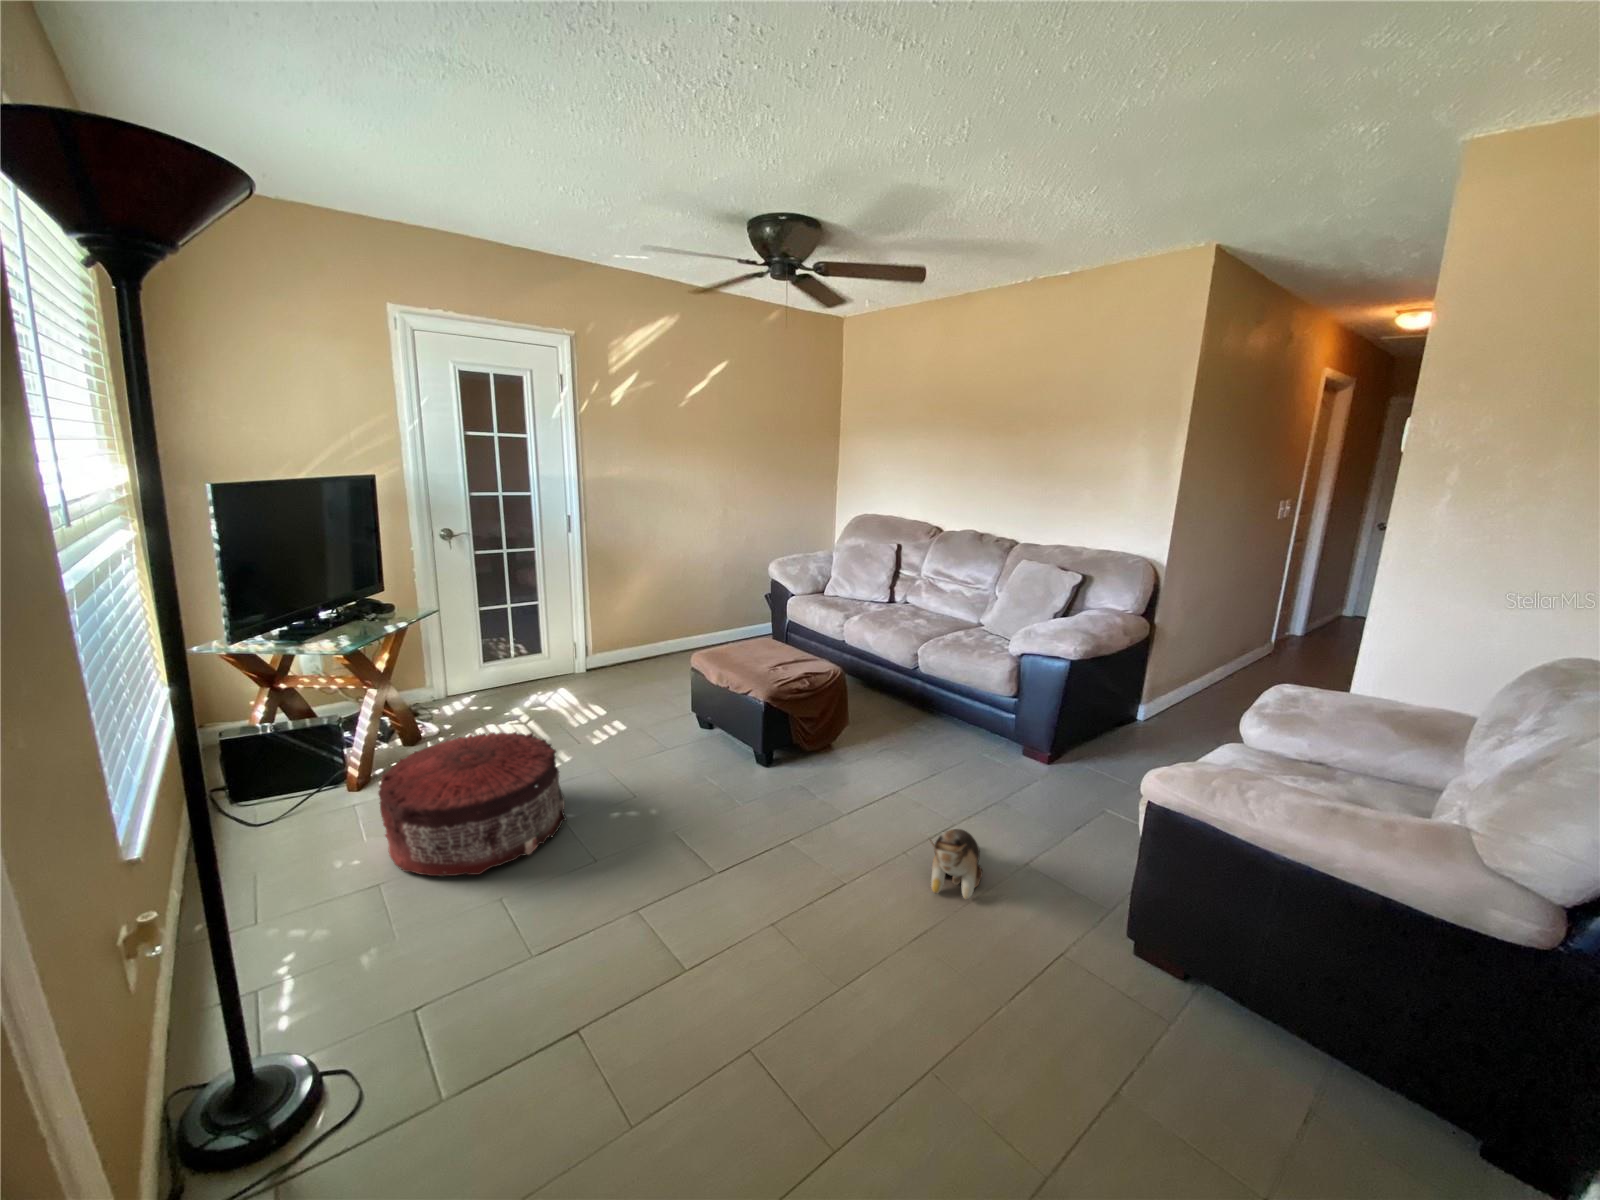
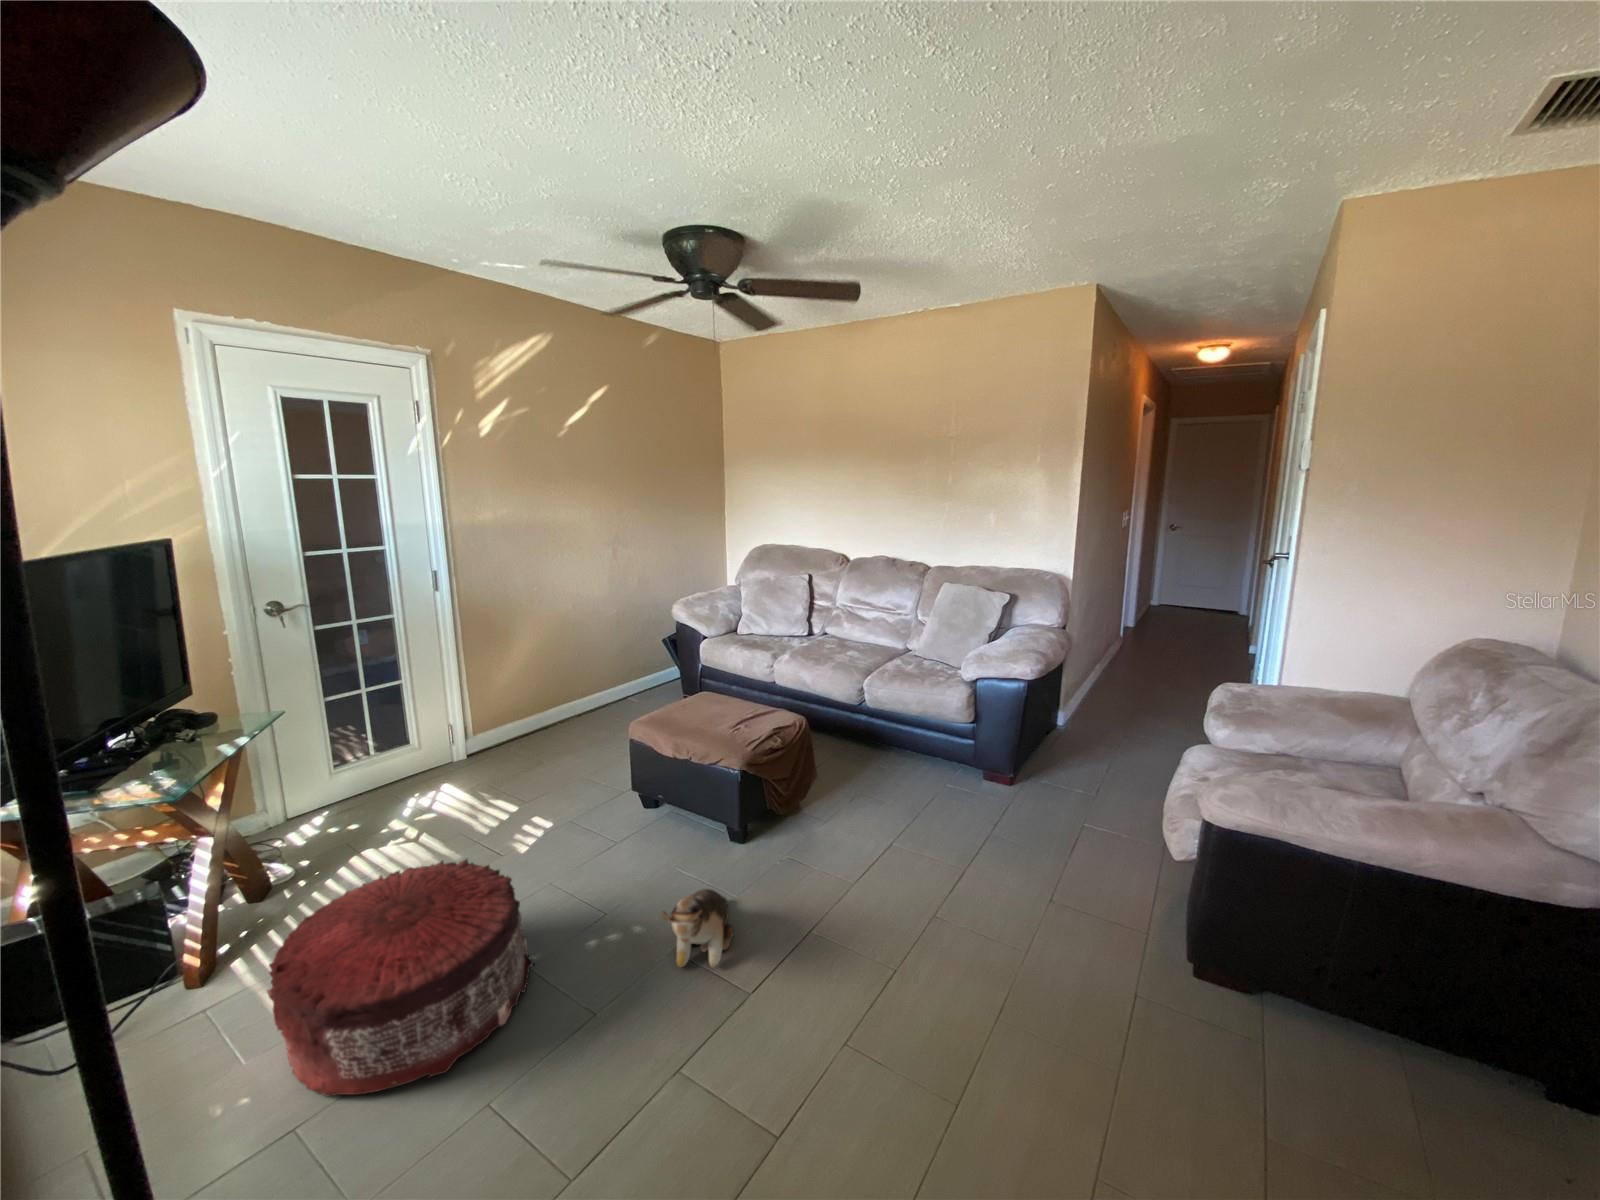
plush toy: present [931,829,983,899] -> present [662,889,733,967]

